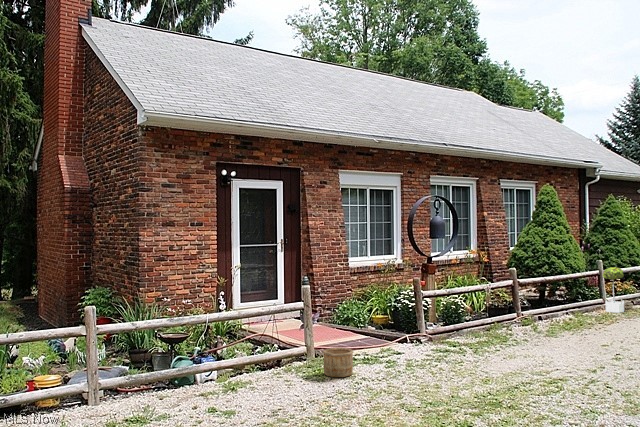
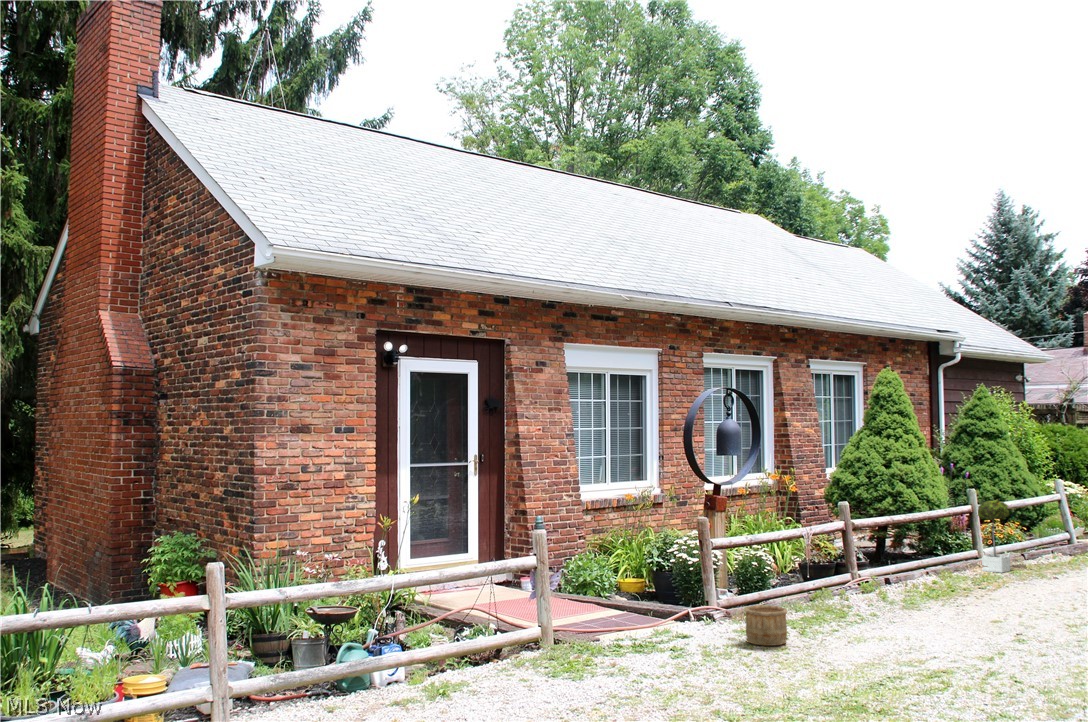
wooden bucket: present [323,348,353,377] -> present [745,605,787,646]

